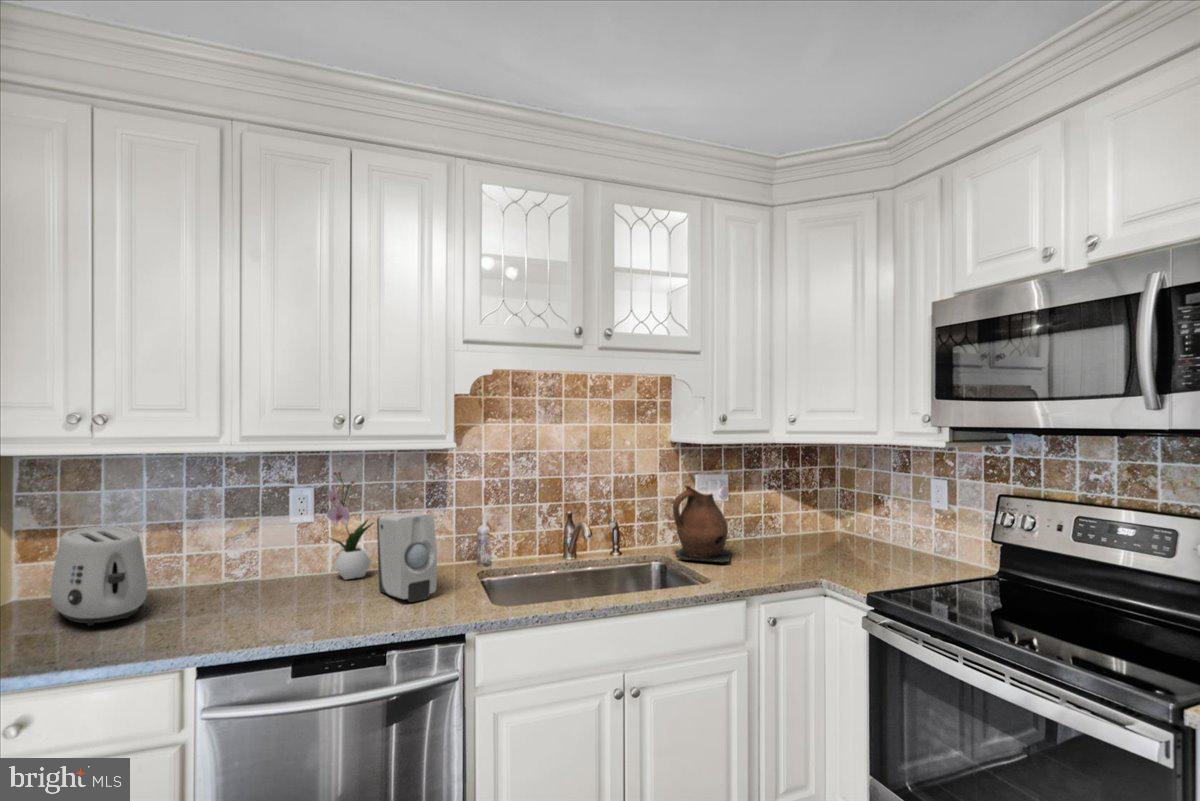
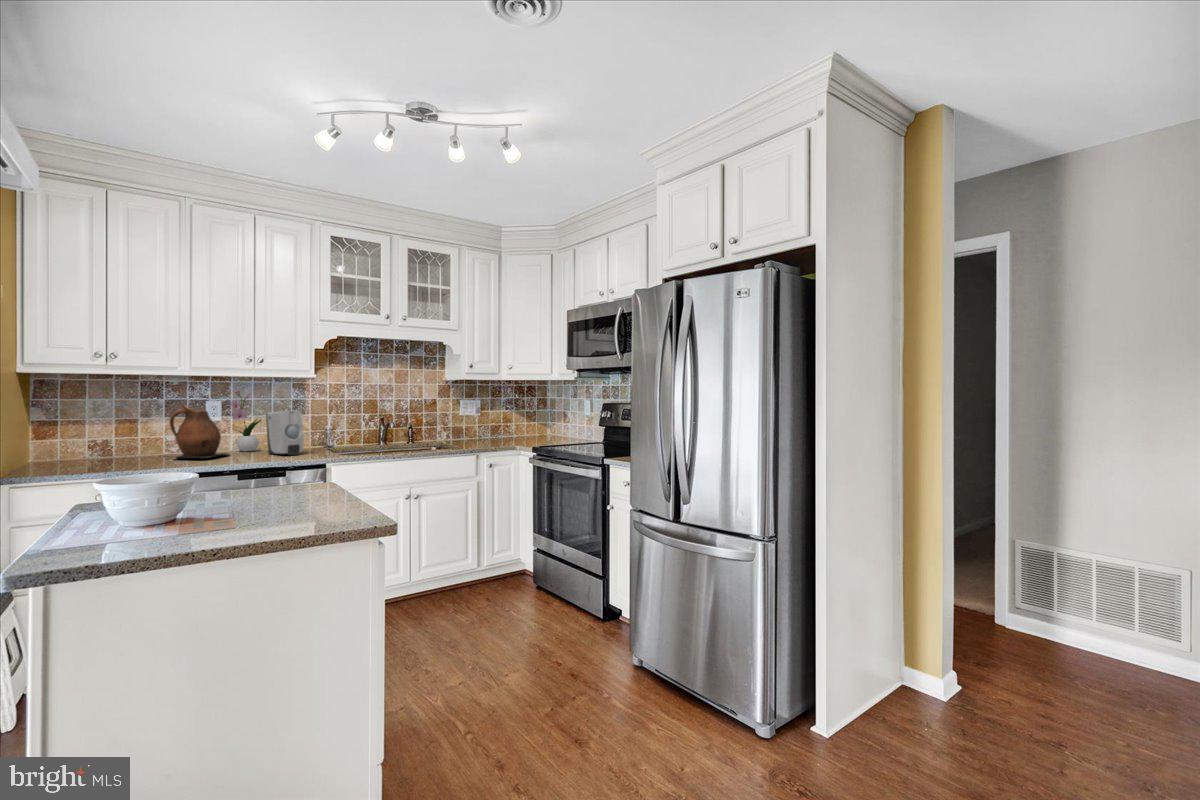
ceramic pitcher: present [673,485,732,563] -> present [170,405,228,459]
toaster: present [50,526,148,626] -> none [70,417,132,464]

